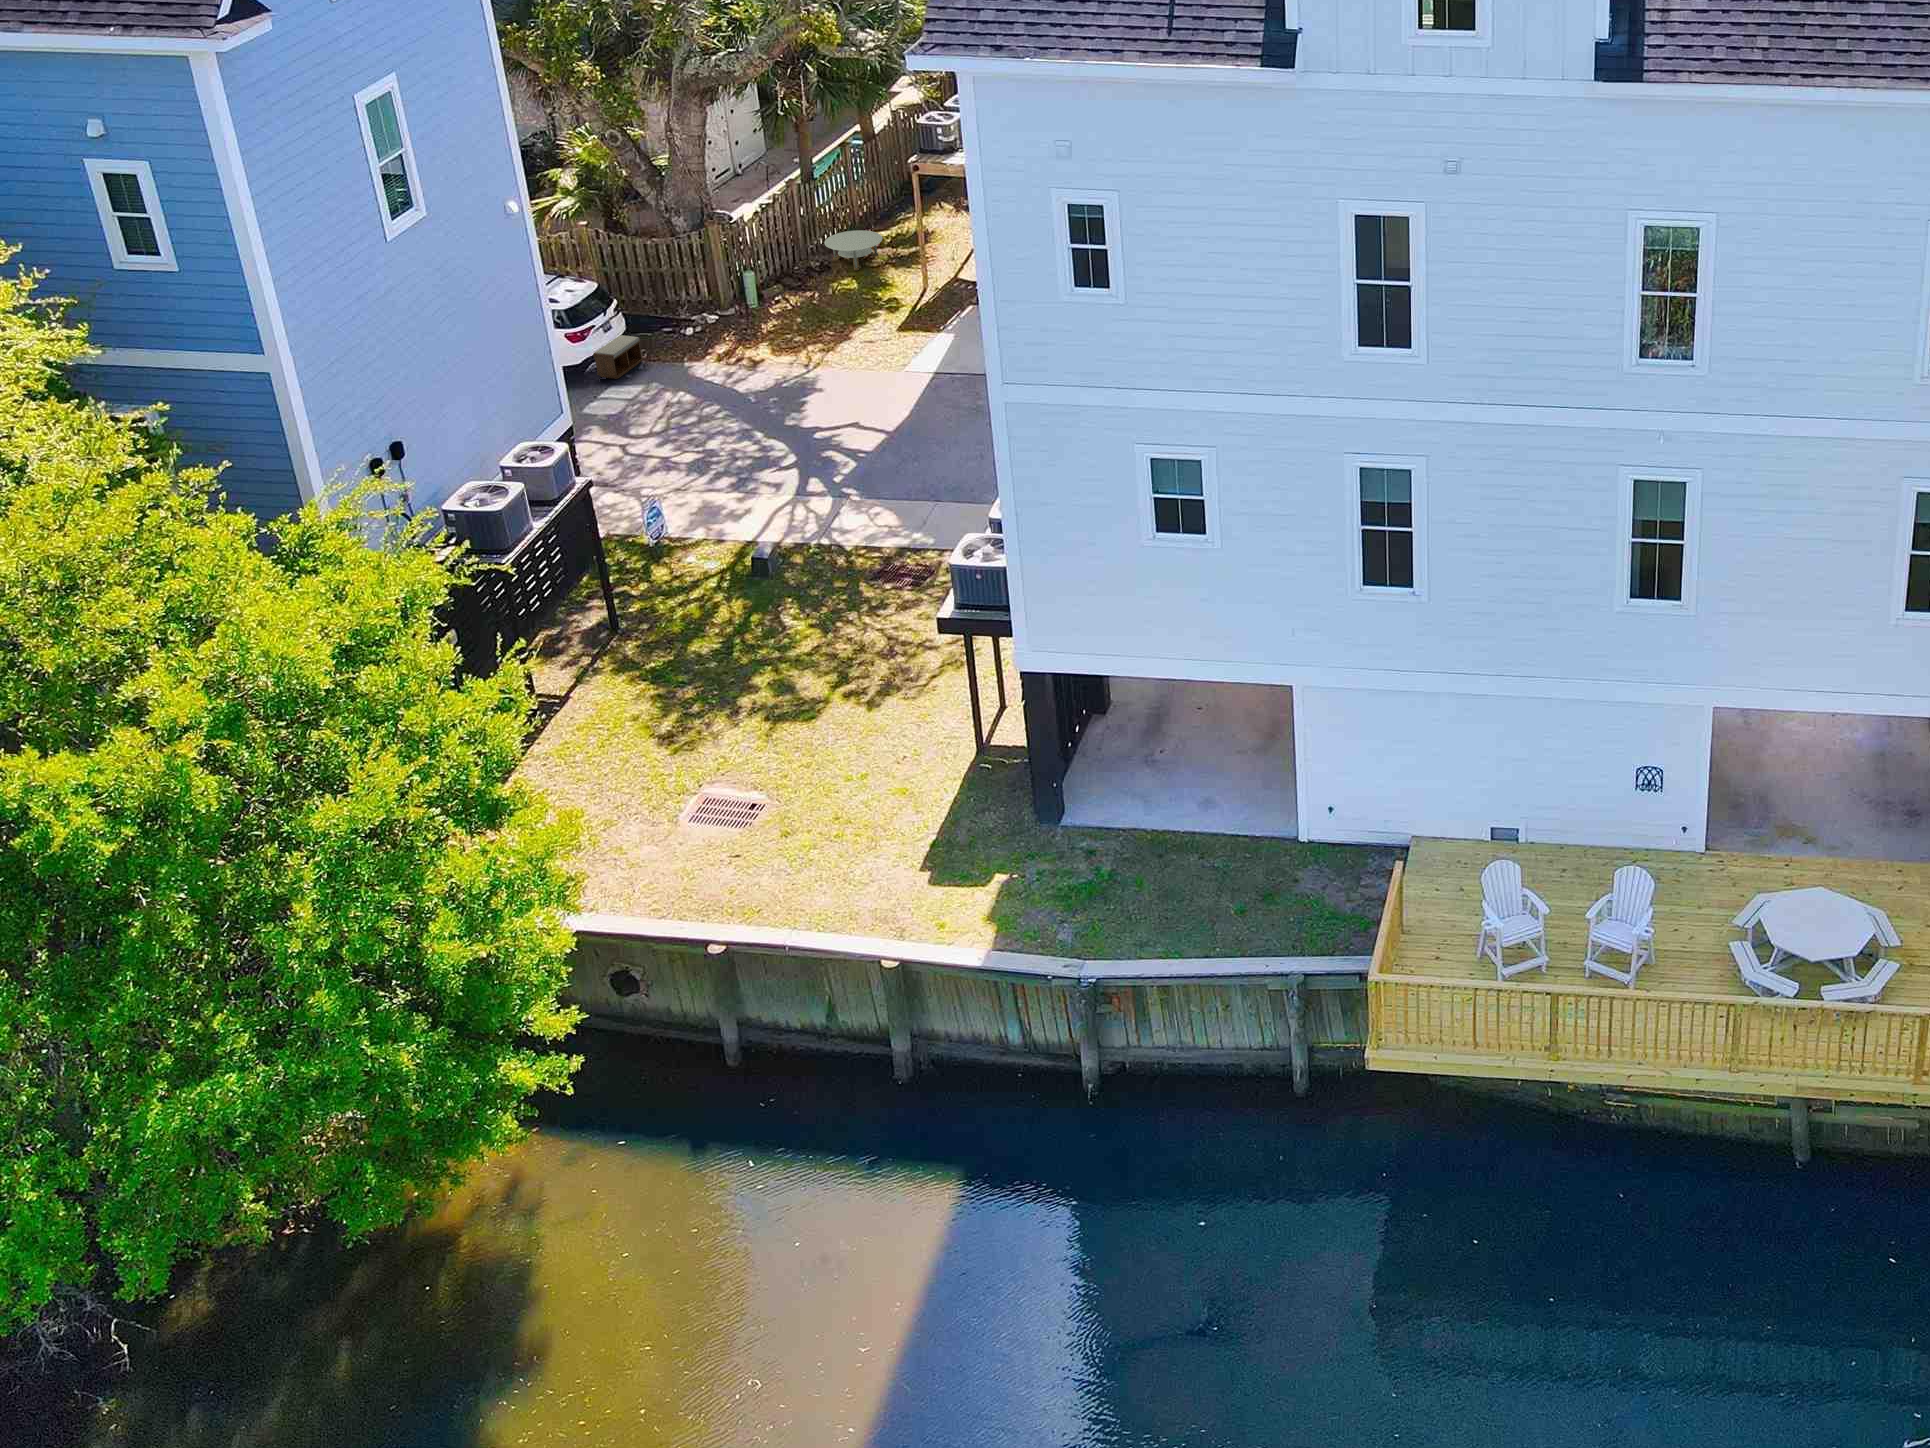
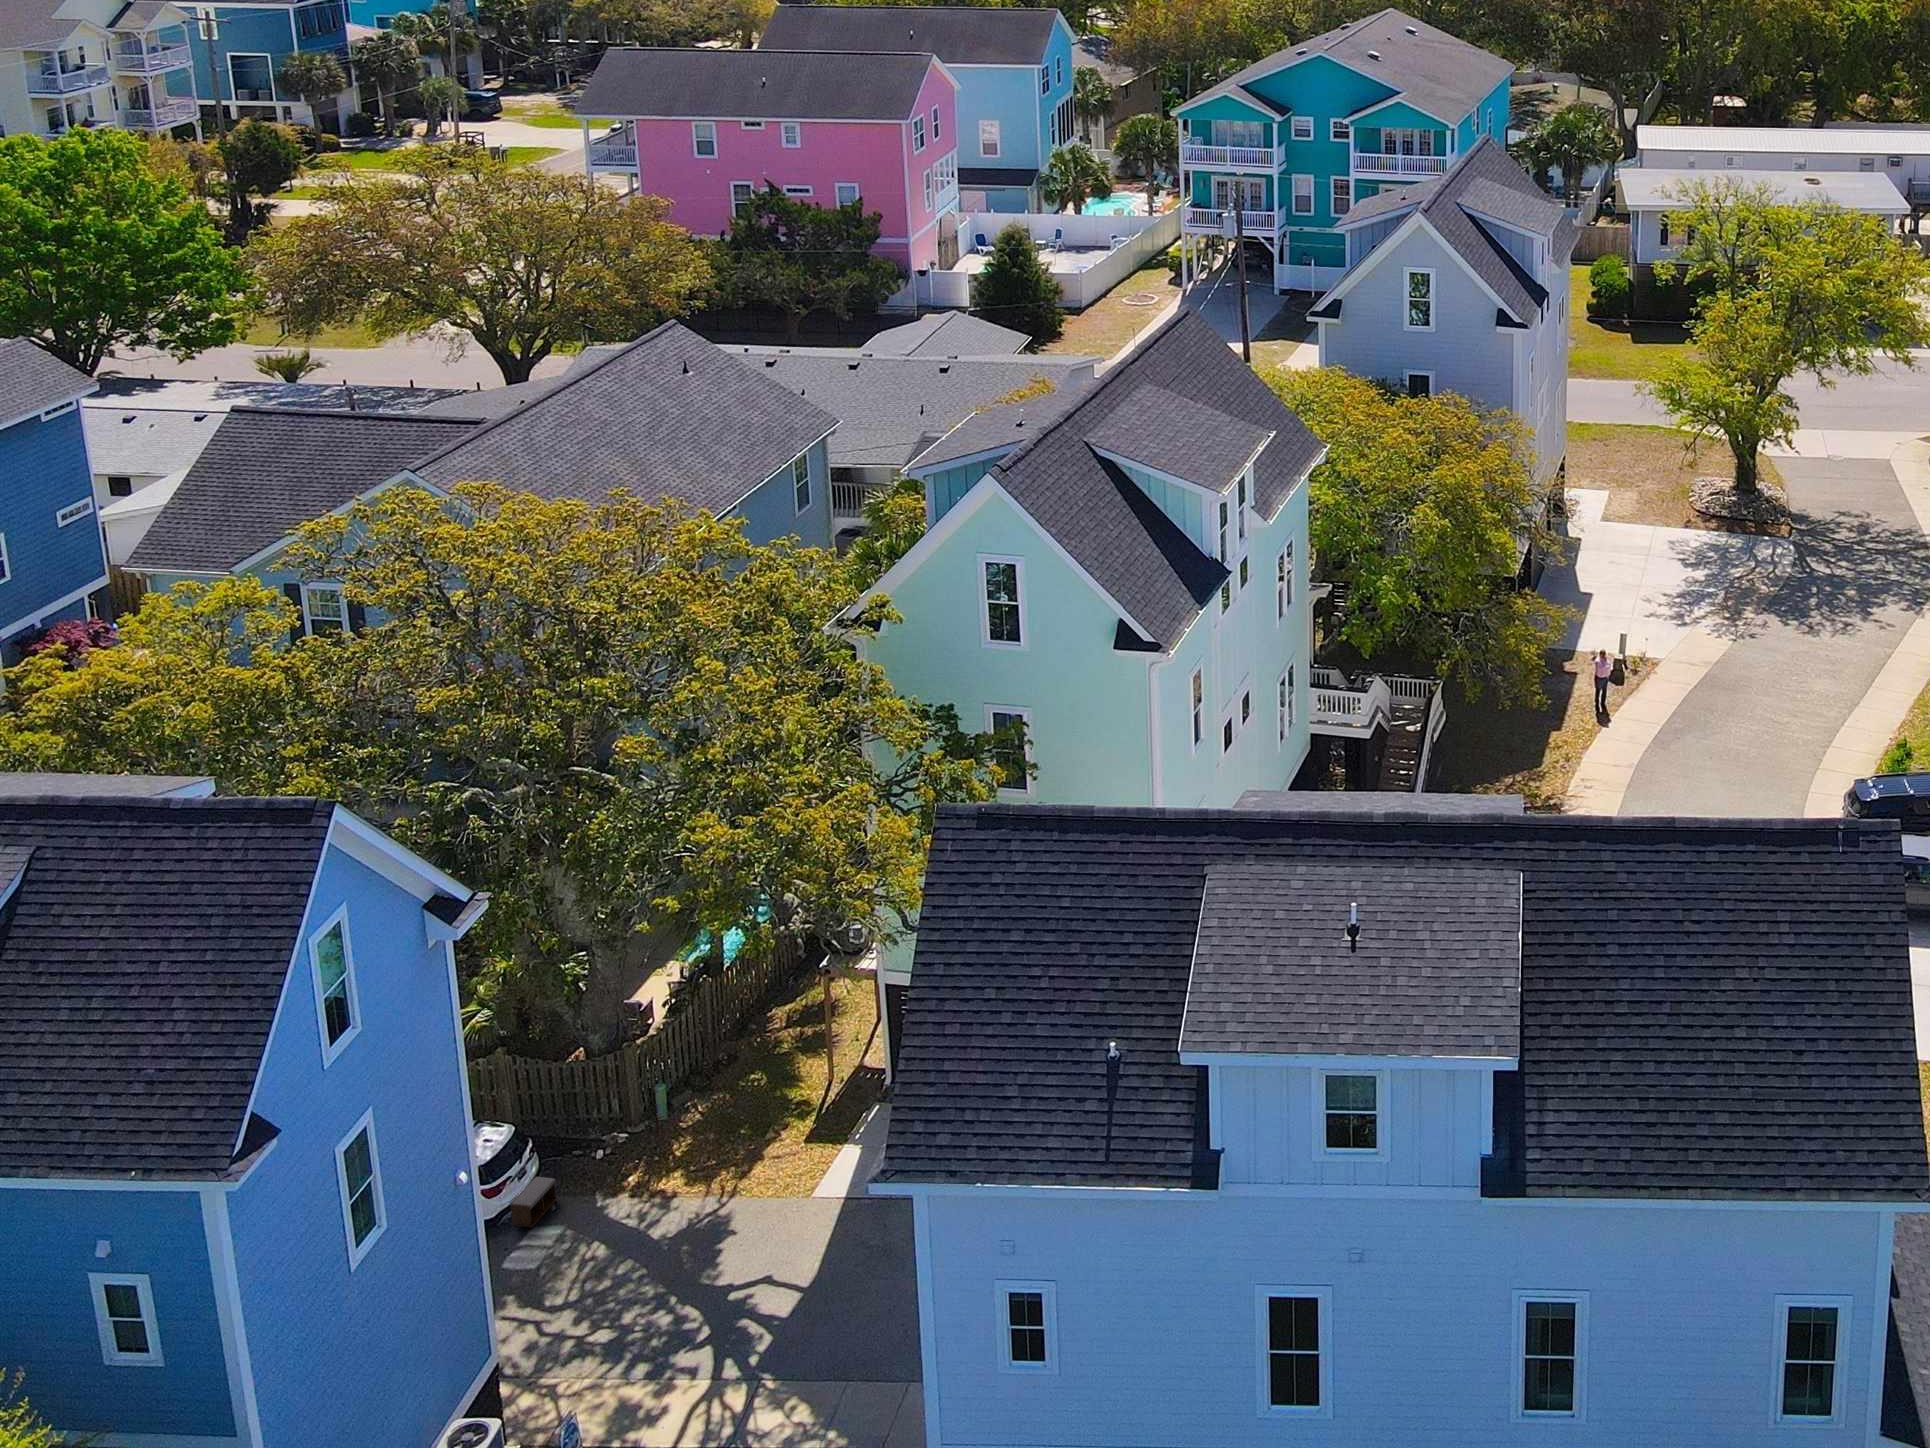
round table: present [824,230,883,270] -> none [735,1014,792,1061]

